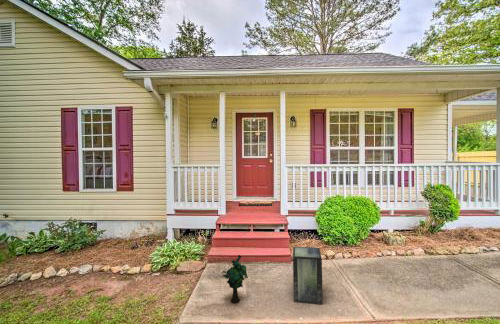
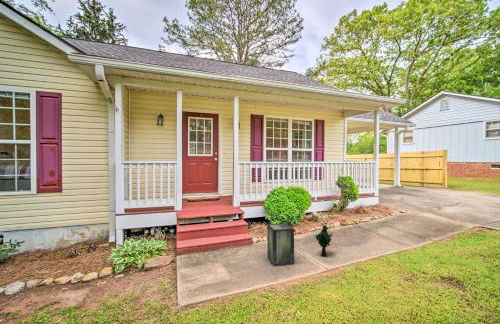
decorative plant: present [223,255,248,303] -> present [315,223,332,257]

